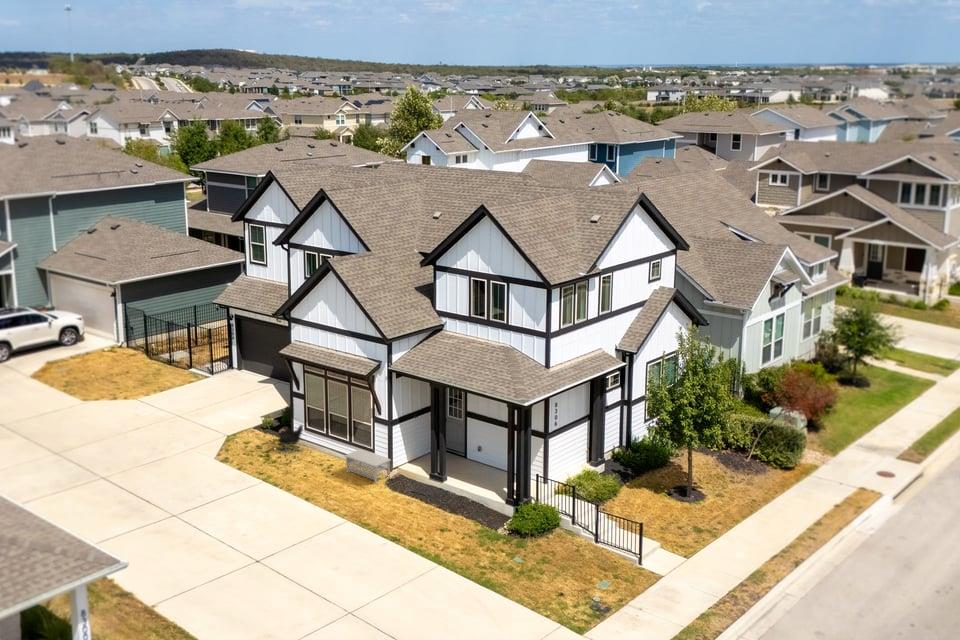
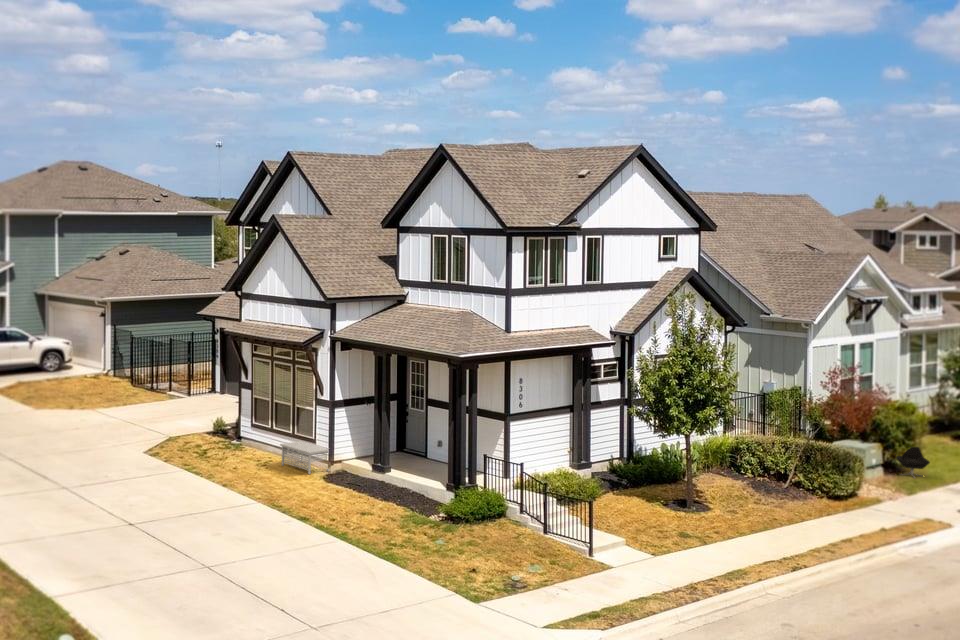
lounge chair: present [279,425,303,450] -> present [895,446,930,477]

